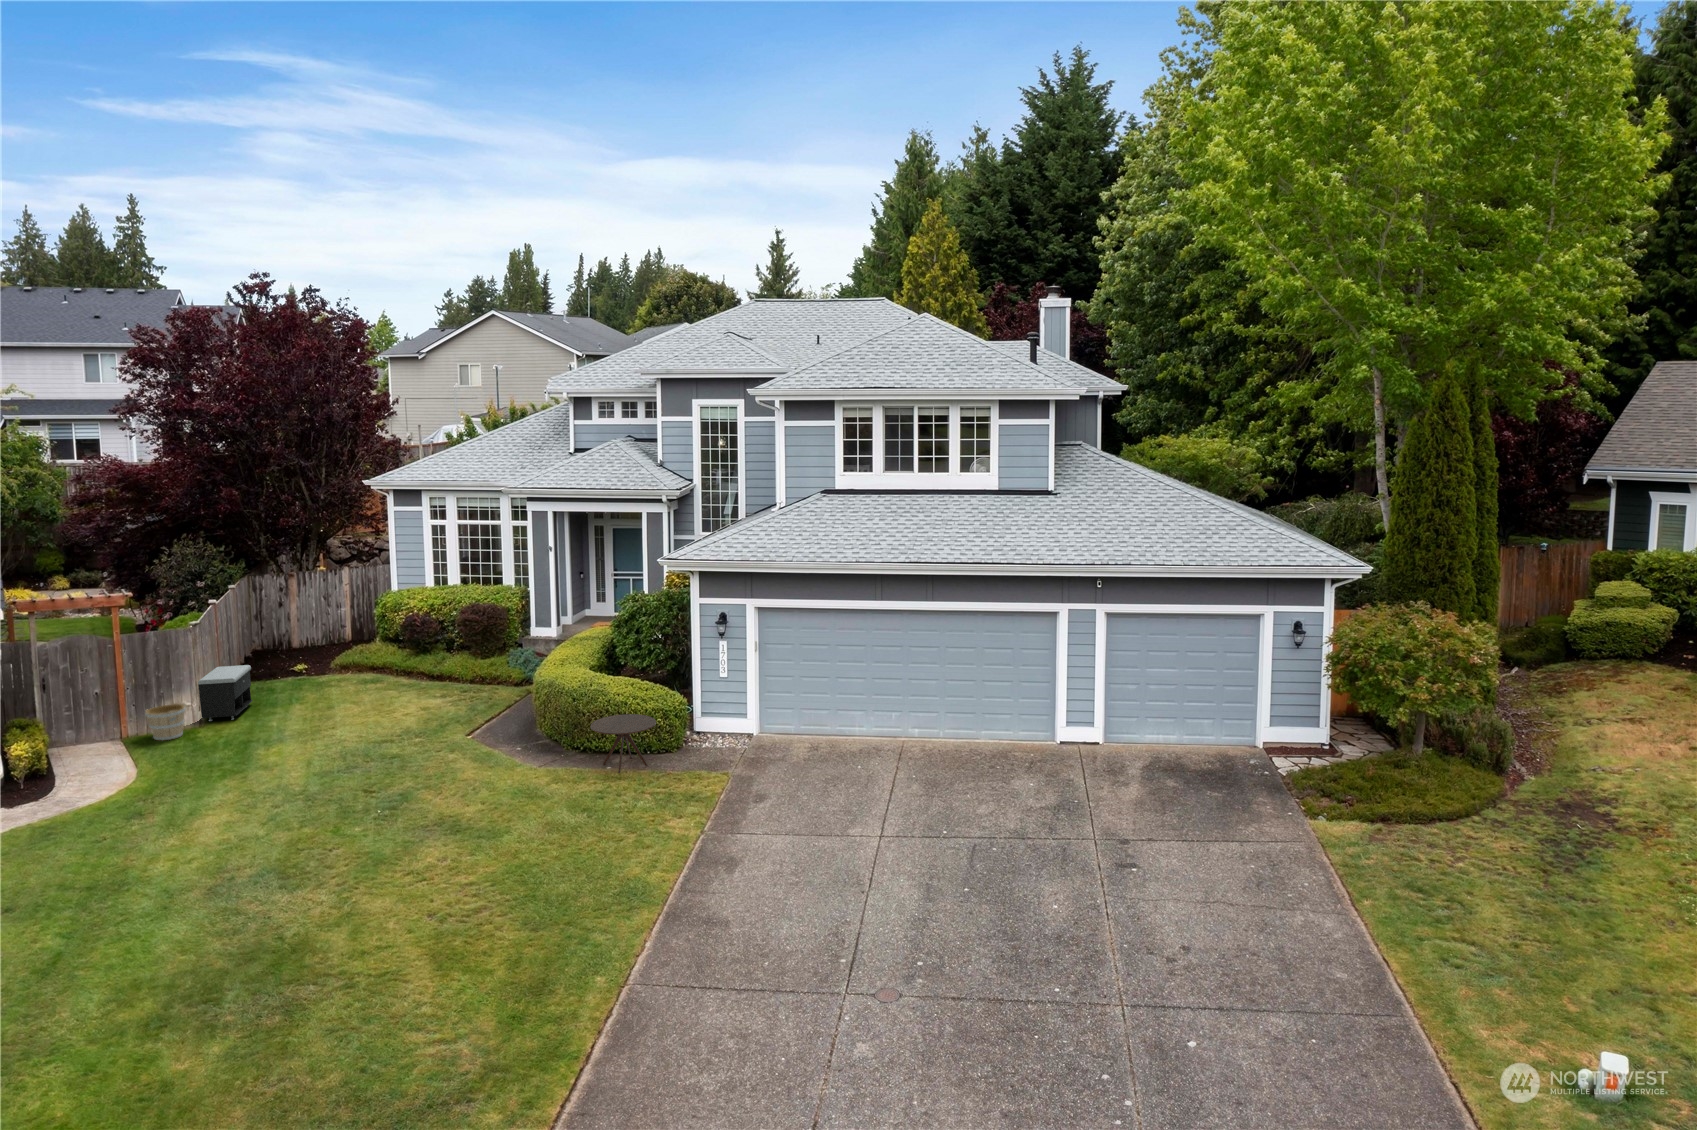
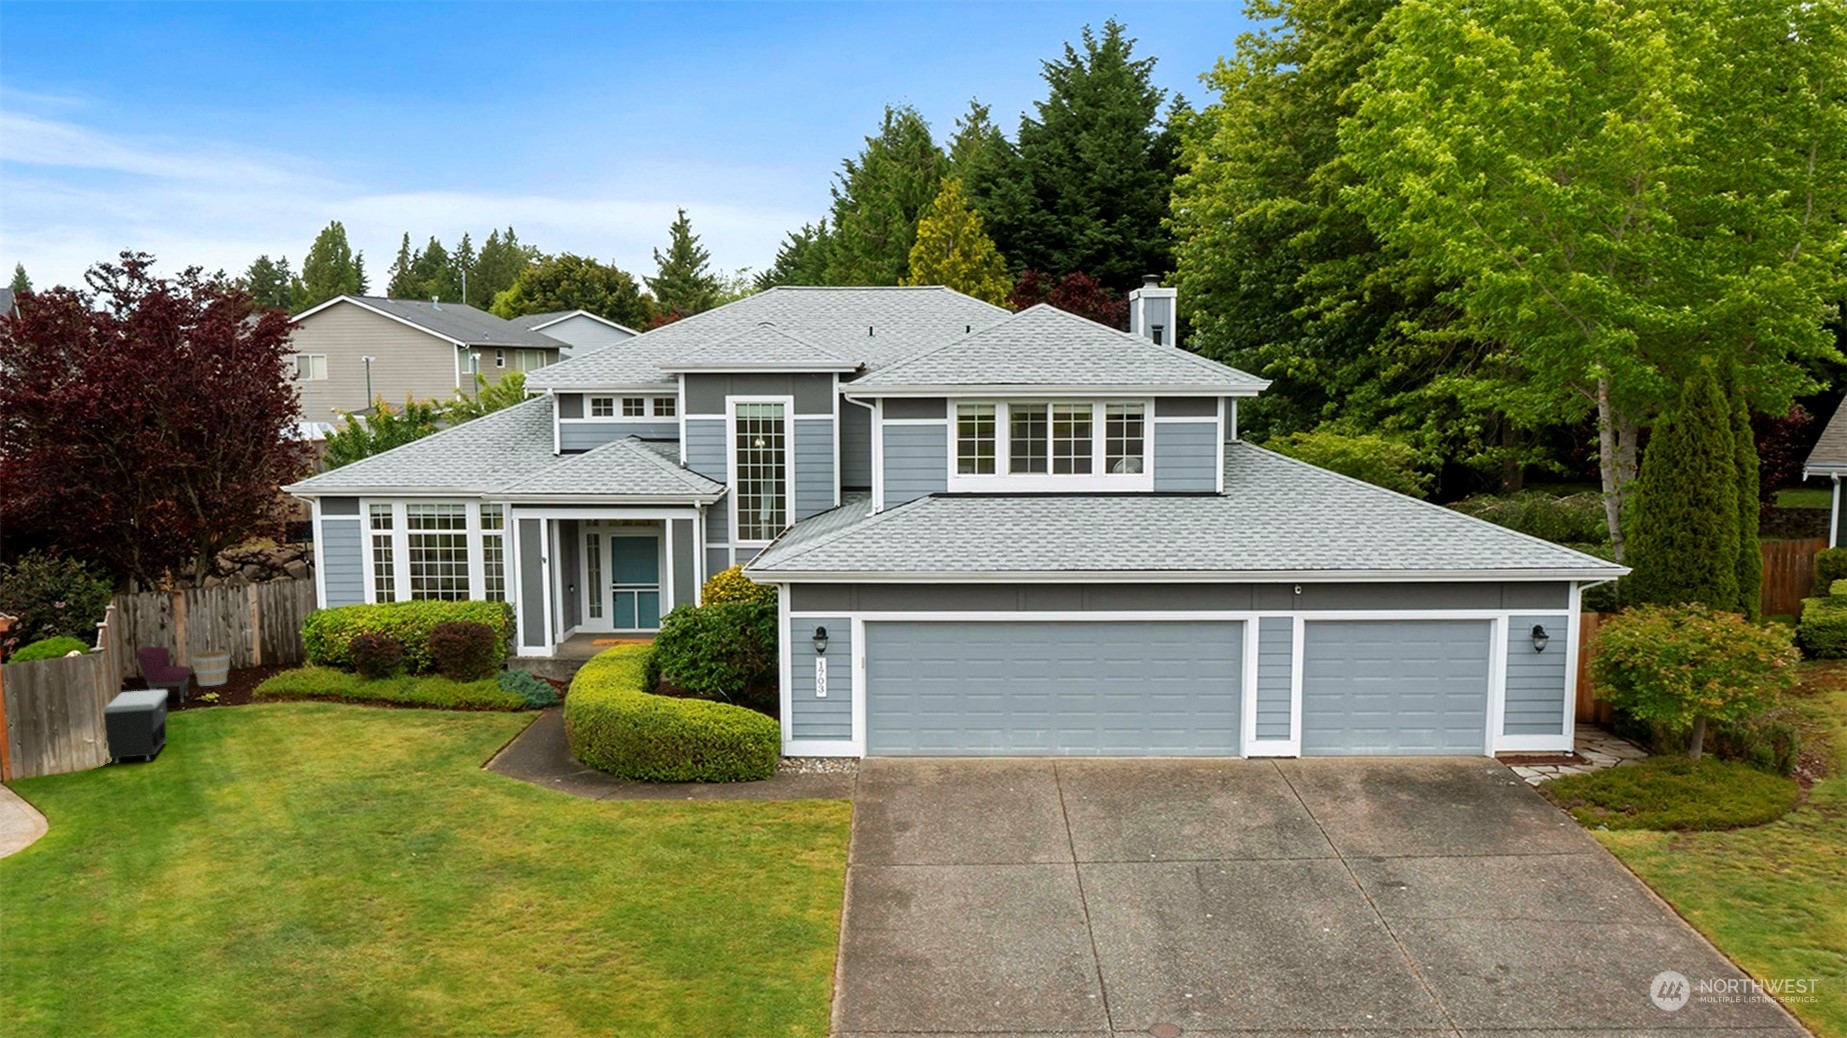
chair: none [243,626,285,670] -> present [136,647,191,703]
wooden bucket: present [145,703,186,741] -> present [191,651,231,686]
round table: present [591,714,656,773] -> none [665,733,749,806]

